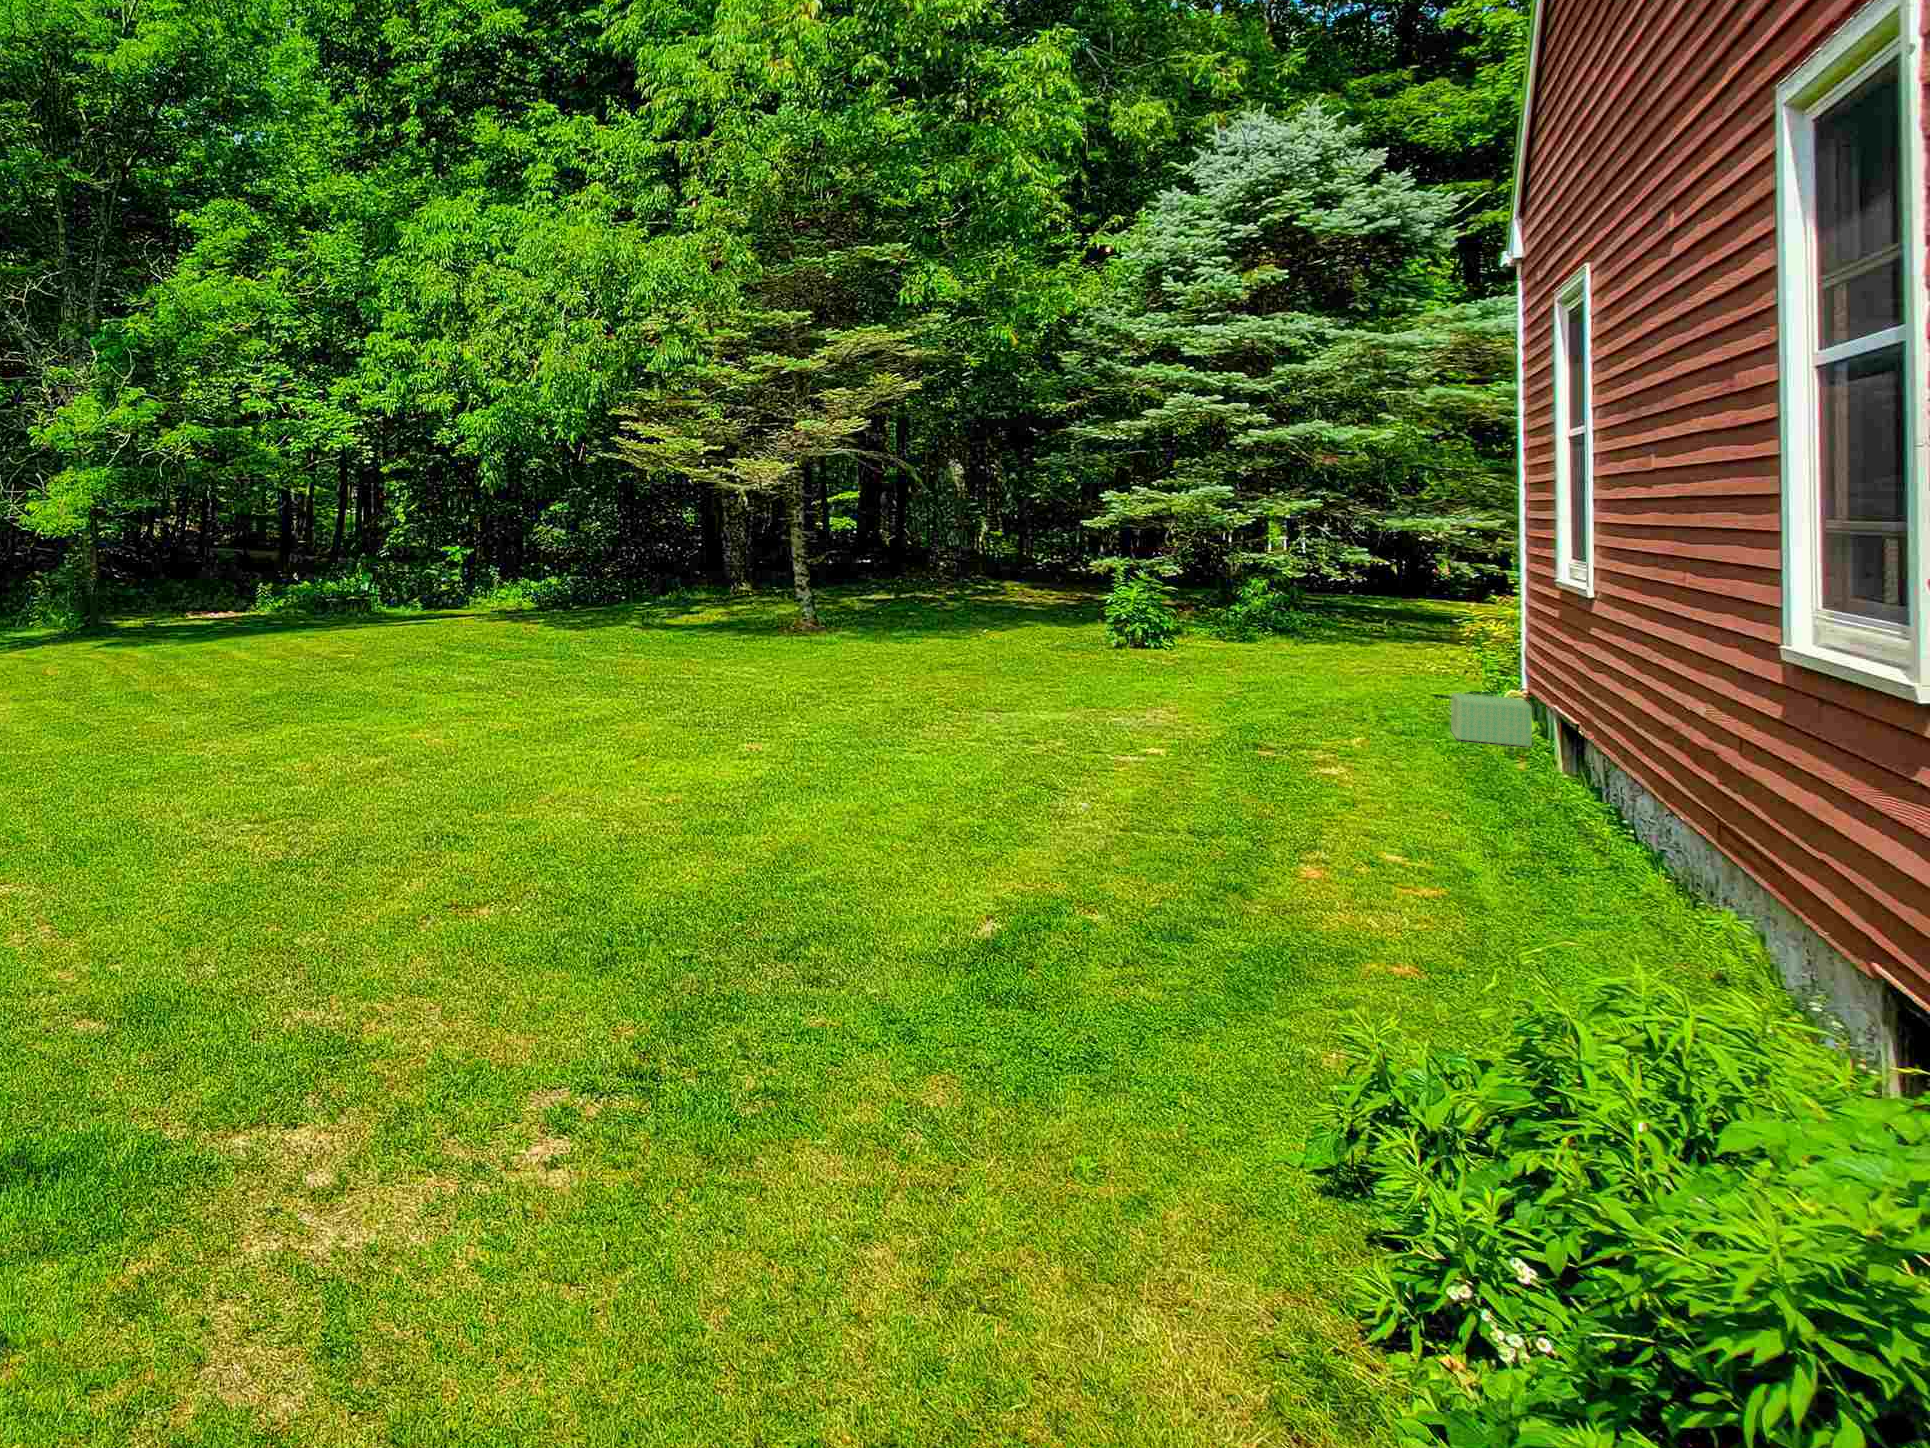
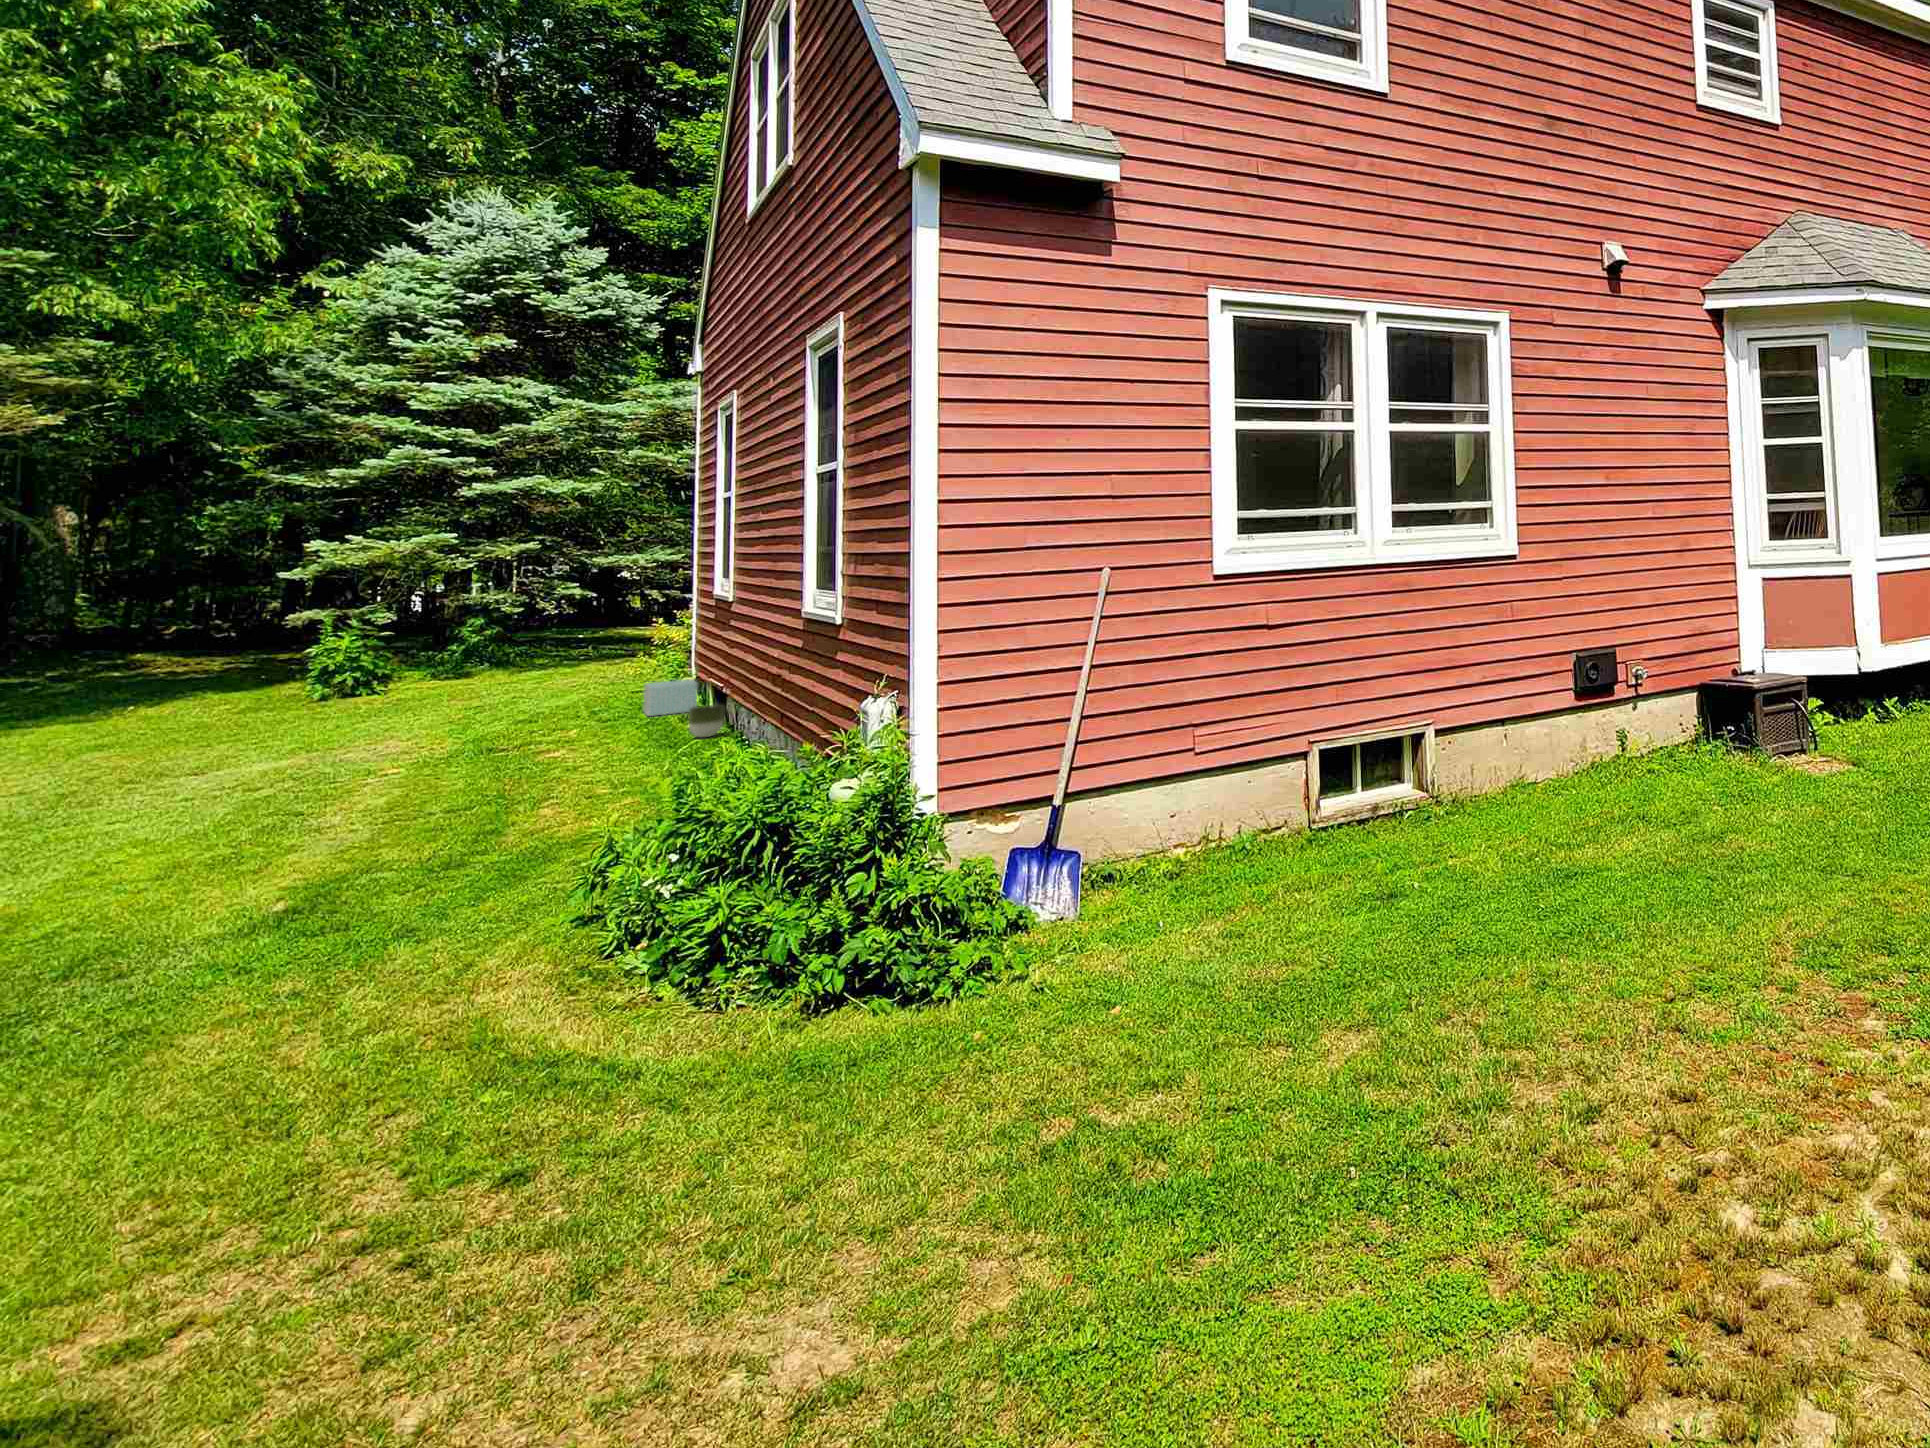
planter: none [1522,746,1582,796] -> present [689,705,724,738]

